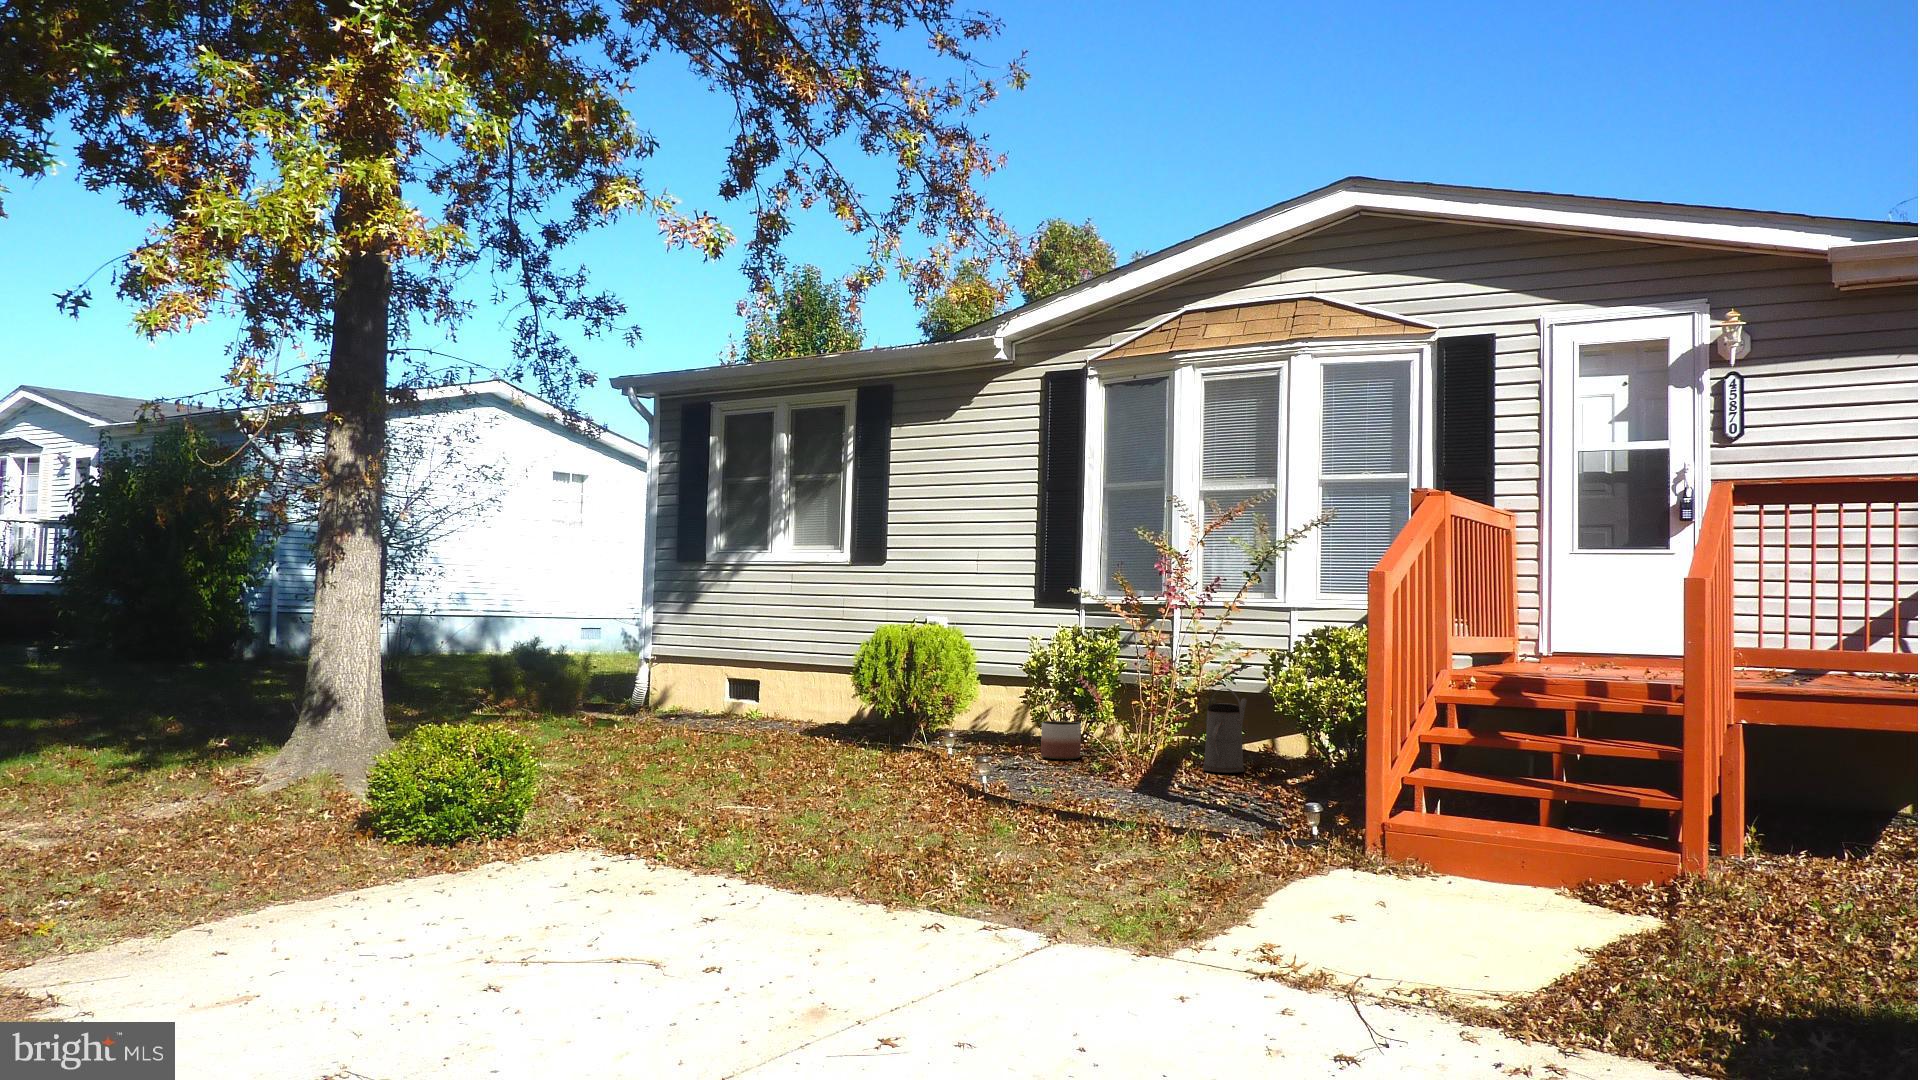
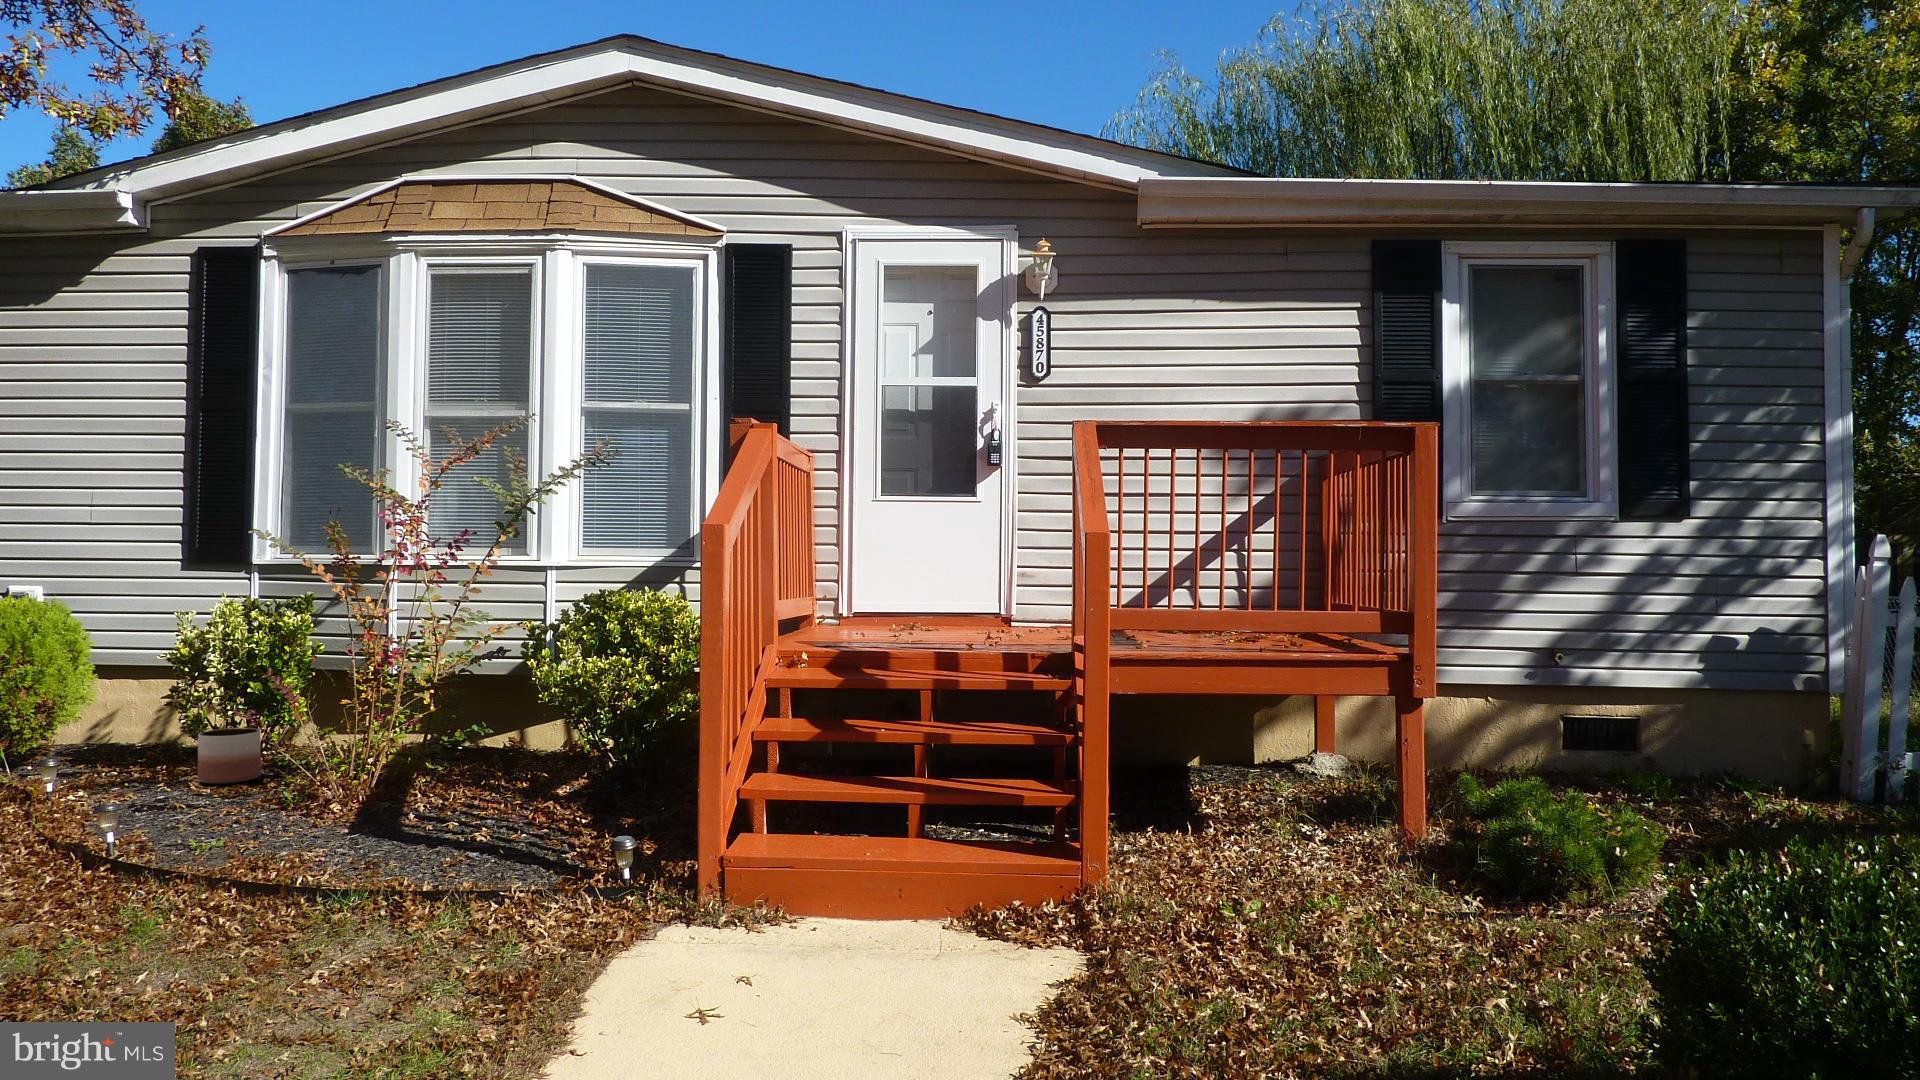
watering can: present [1203,689,1247,773] -> none [442,672,499,781]

